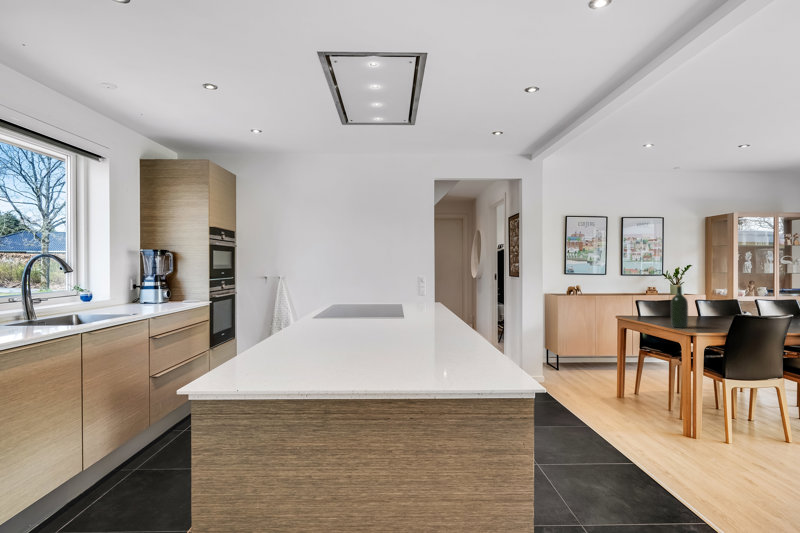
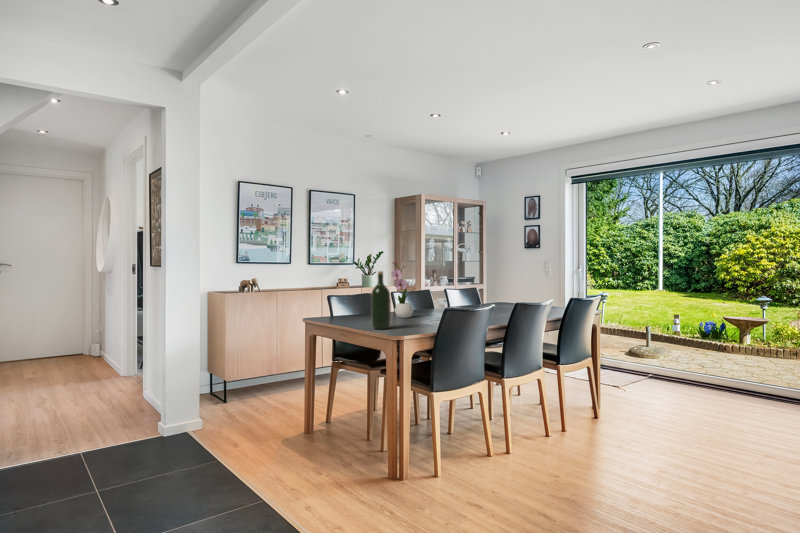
flower arrangement: none [692,277,717,322] -> present [391,262,414,318]

